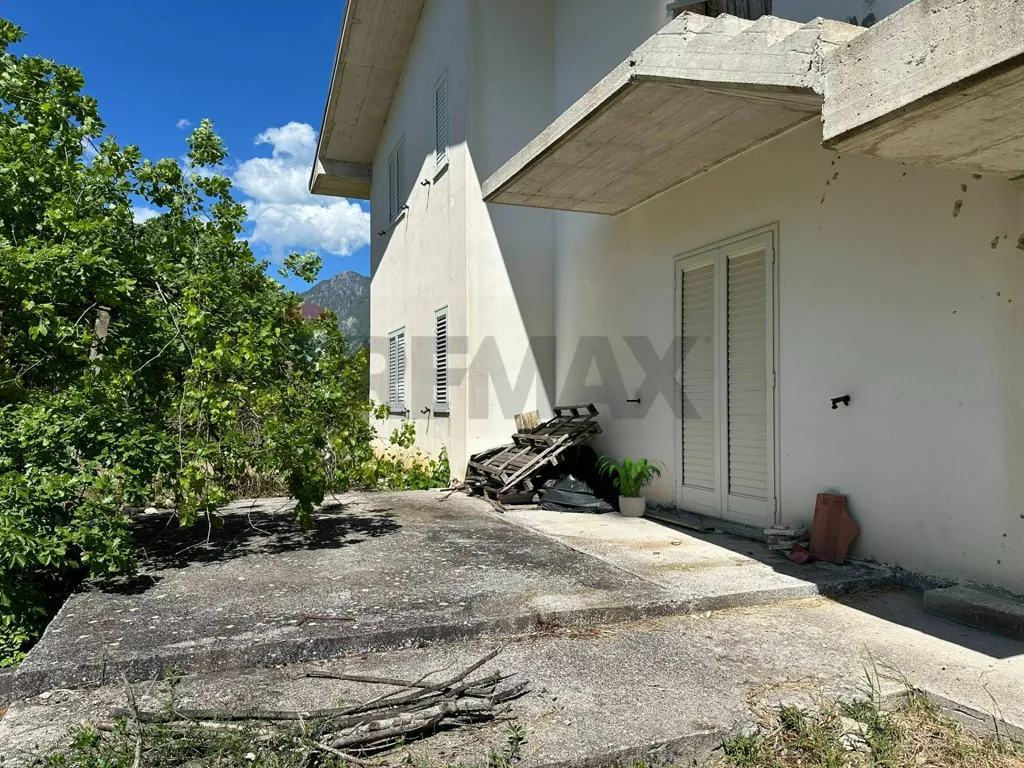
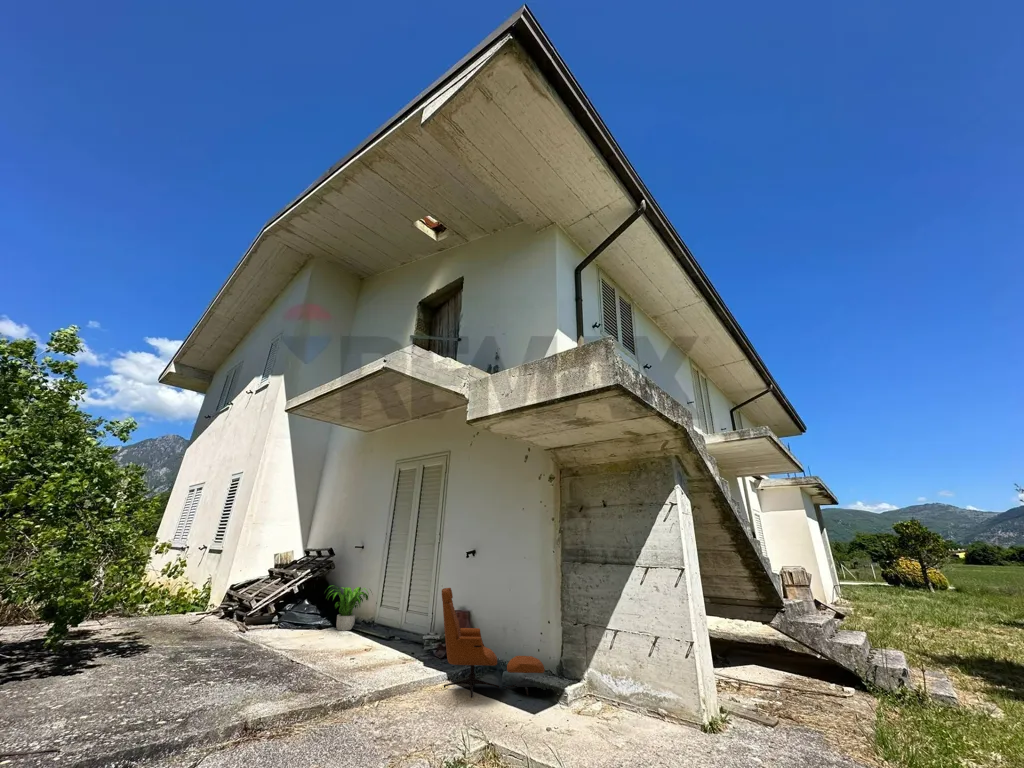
lounge chair: none [792,457,1005,629] -> present [442,588,545,697]

